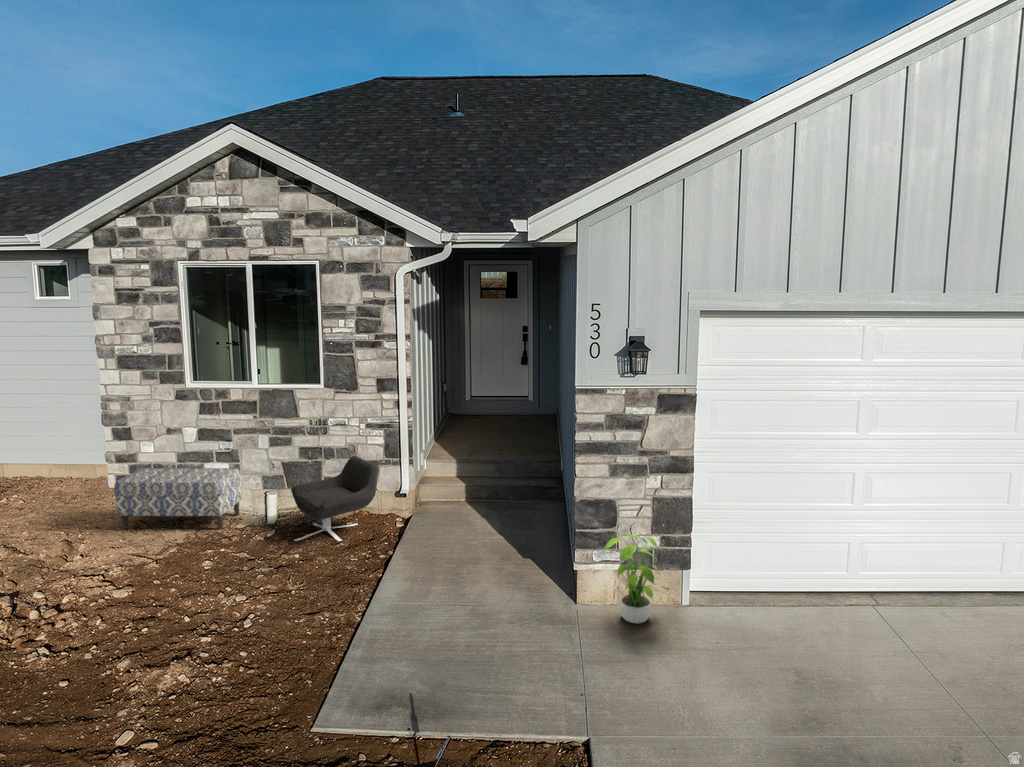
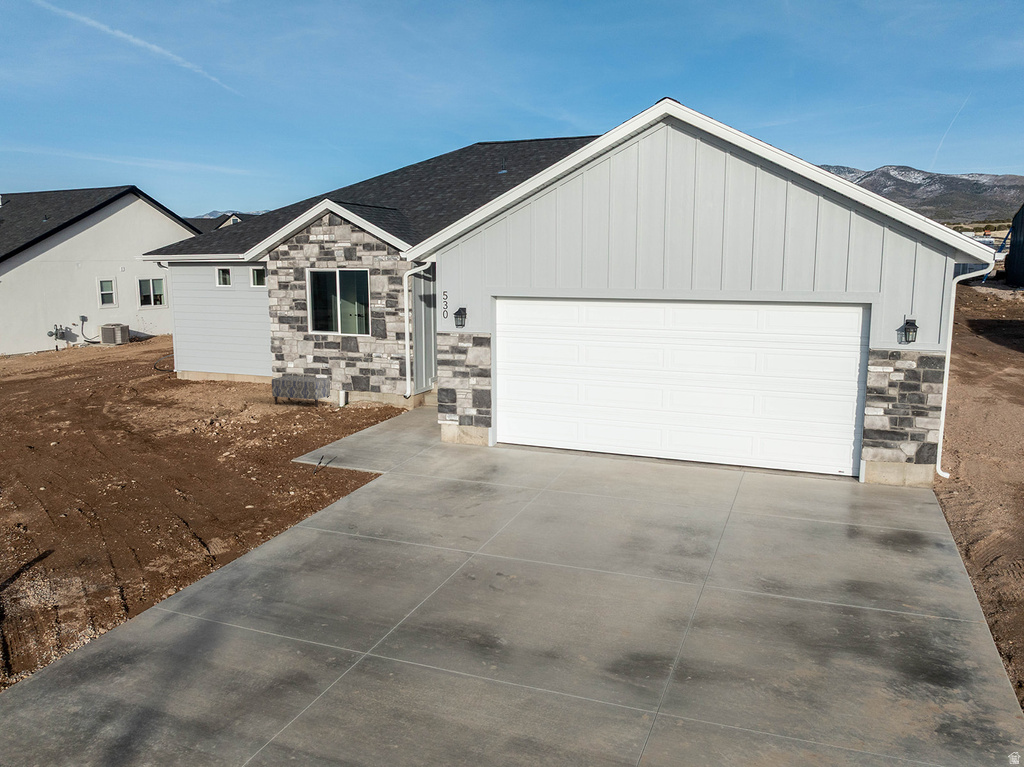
lounge chair: present [291,456,379,541] -> none [345,374,389,415]
potted plant: present [604,534,659,623] -> none [444,403,471,446]

